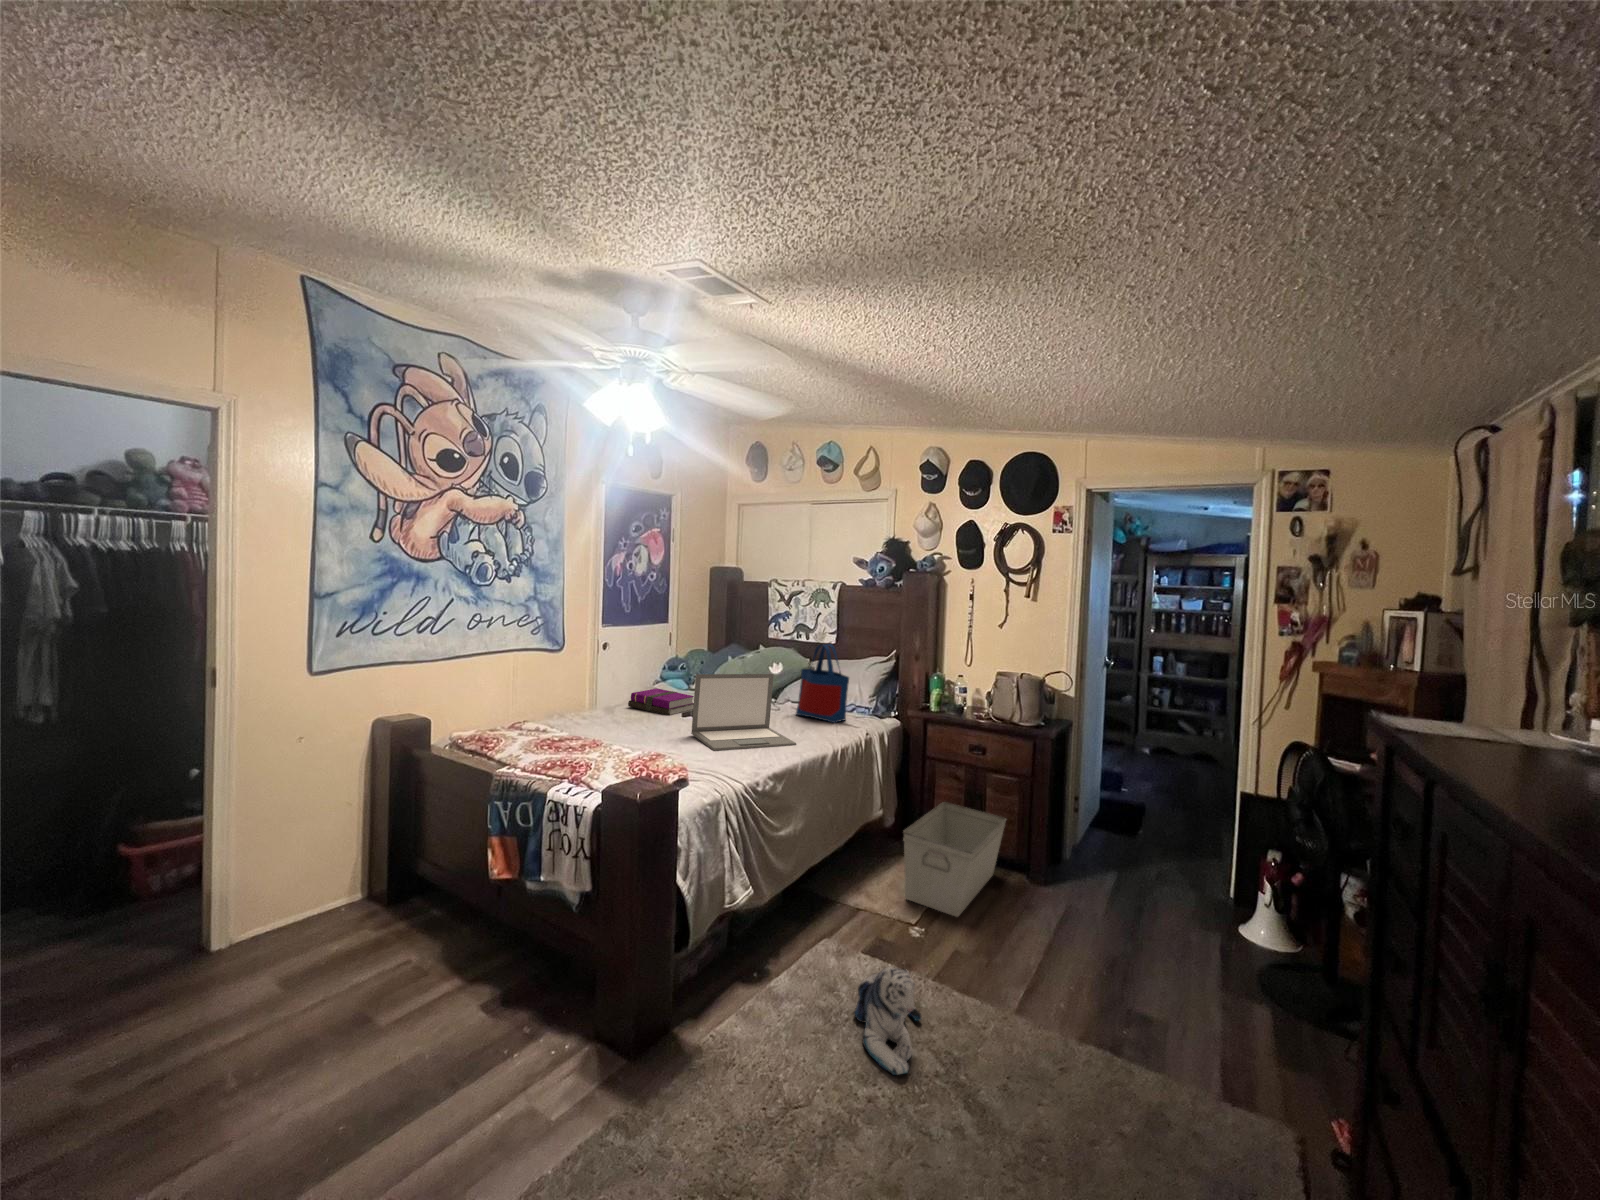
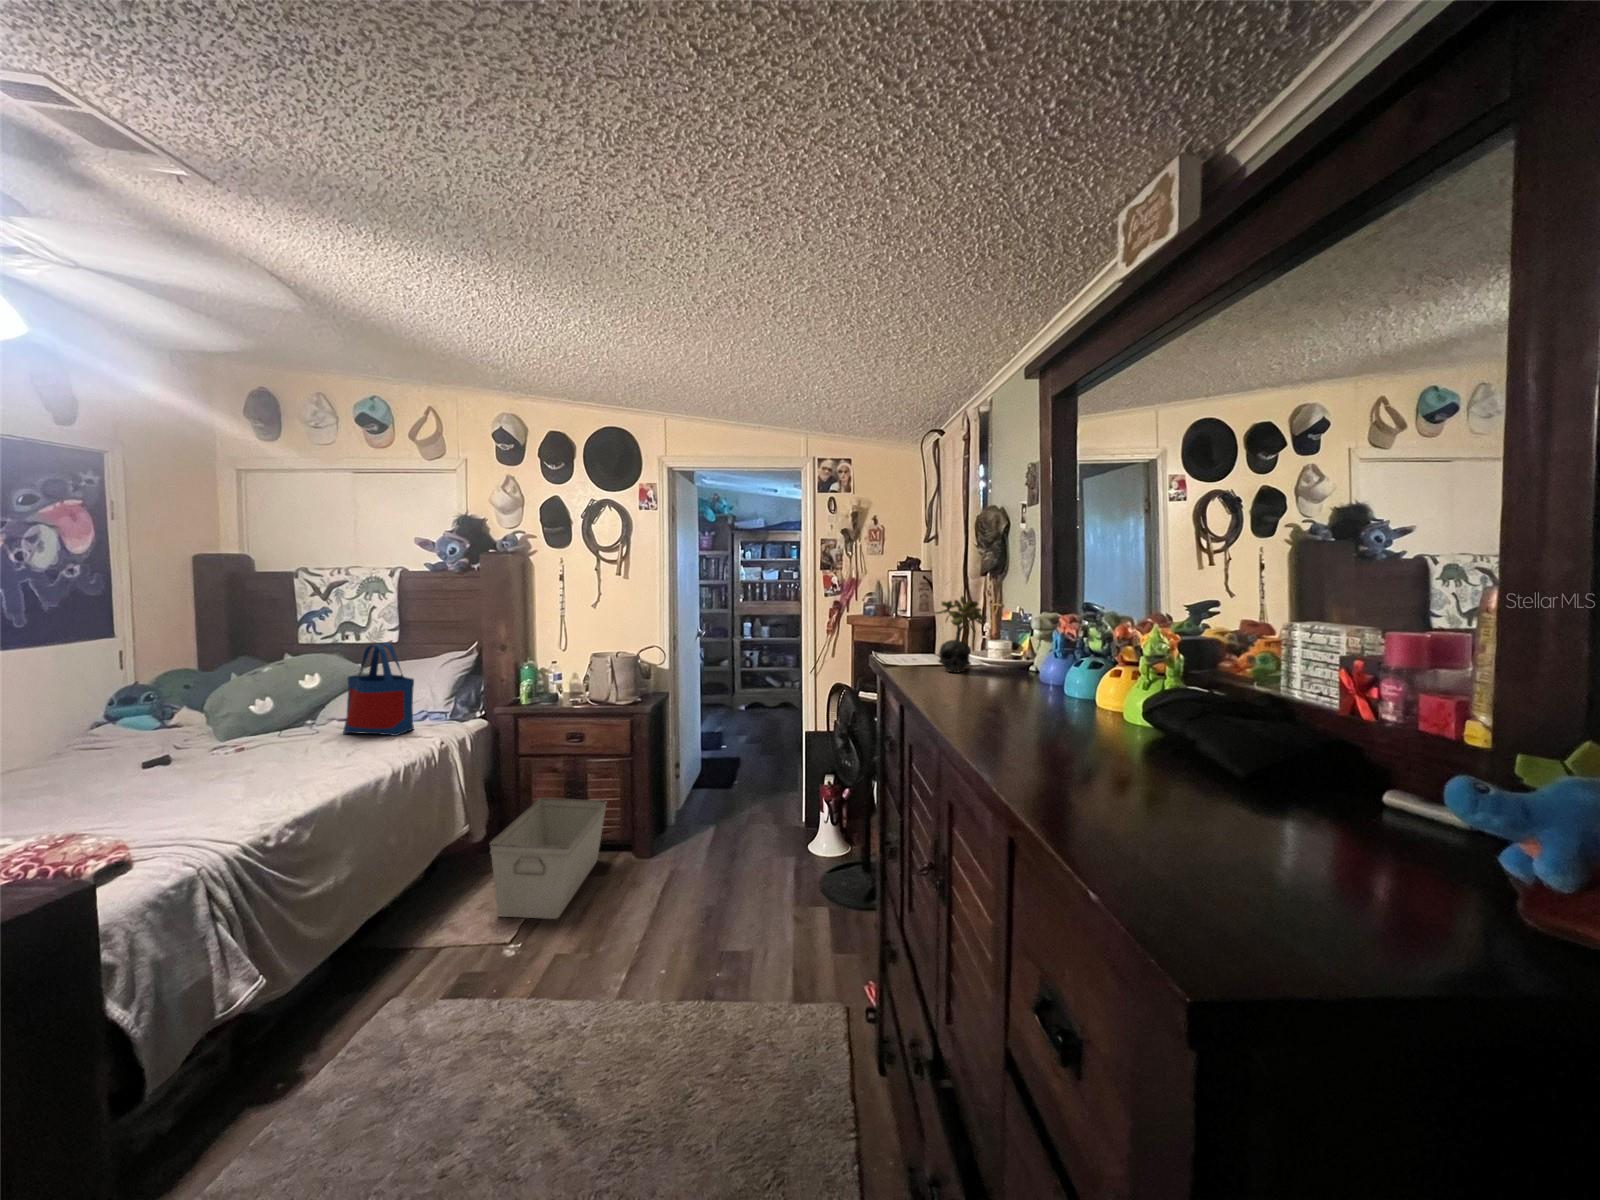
succulent plant: none [1462,646,1555,742] -> present [935,596,986,673]
laptop: present [691,674,796,751] -> none [158,689,335,806]
notebook: present [628,688,694,715] -> none [42,730,176,766]
plush toy: present [854,967,921,1075] -> none [421,1008,510,1138]

